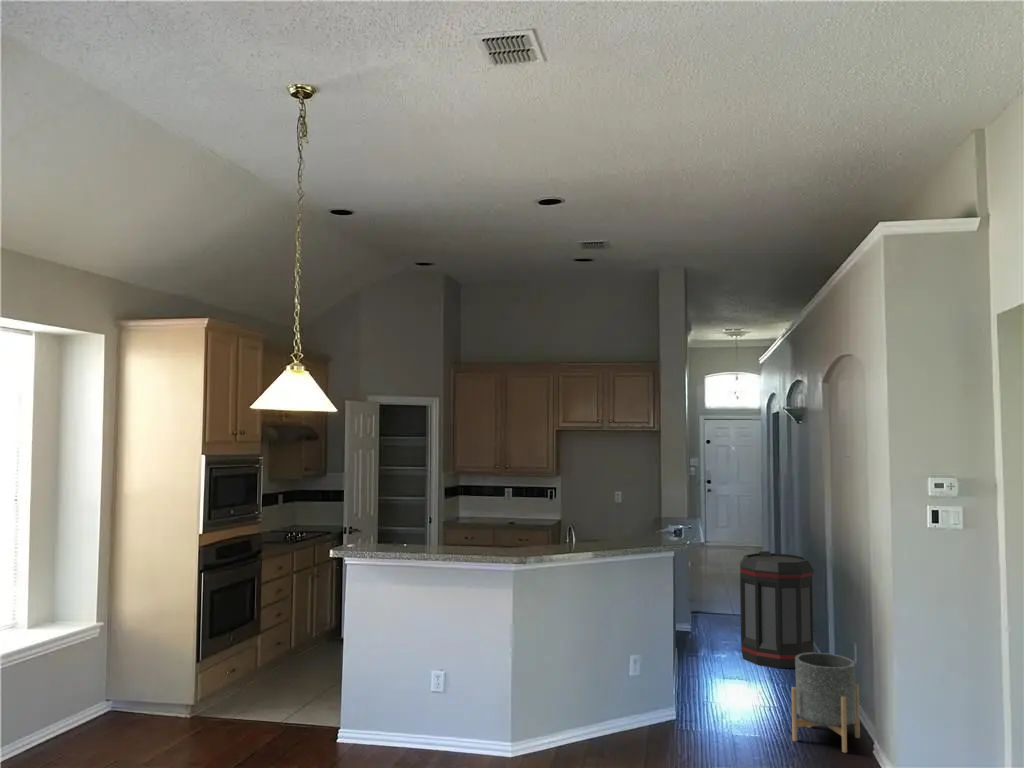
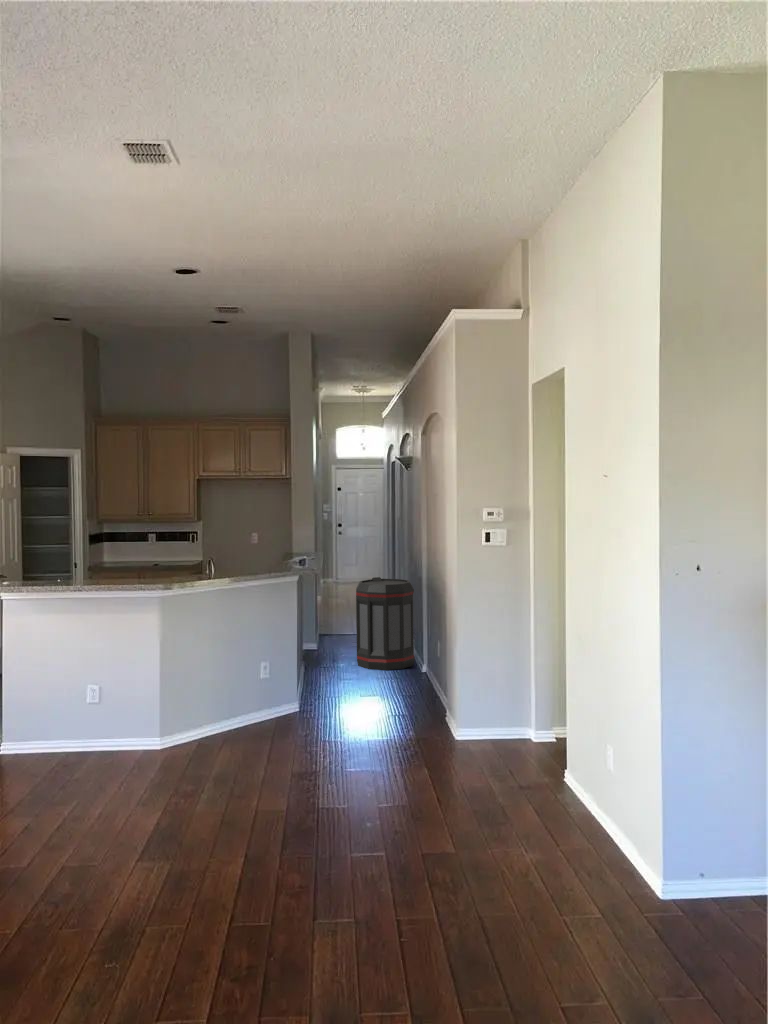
planter: present [792,653,860,753] -> none [388,649,439,721]

